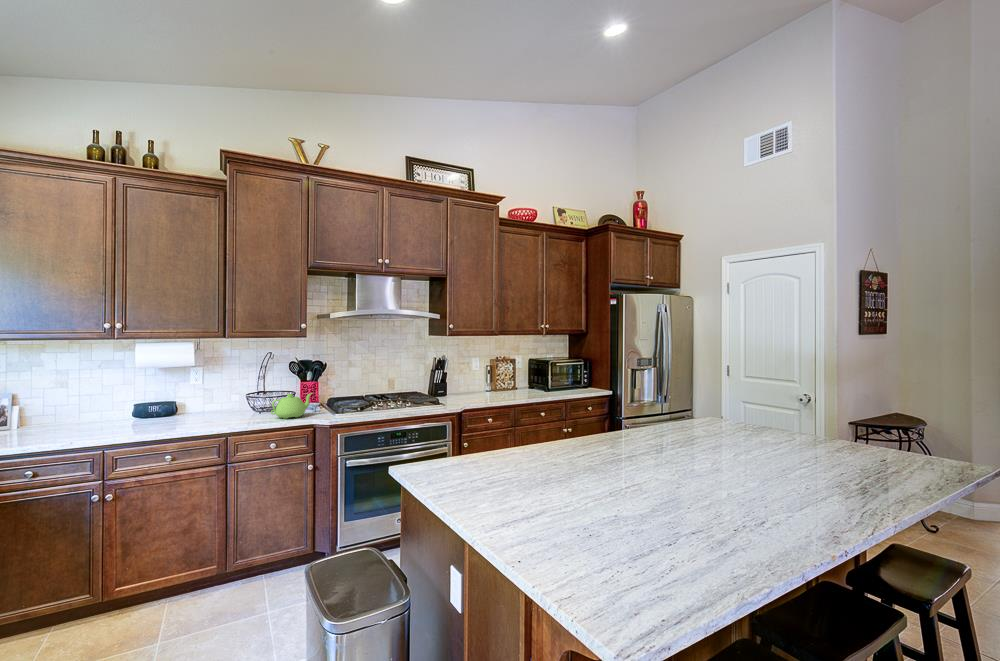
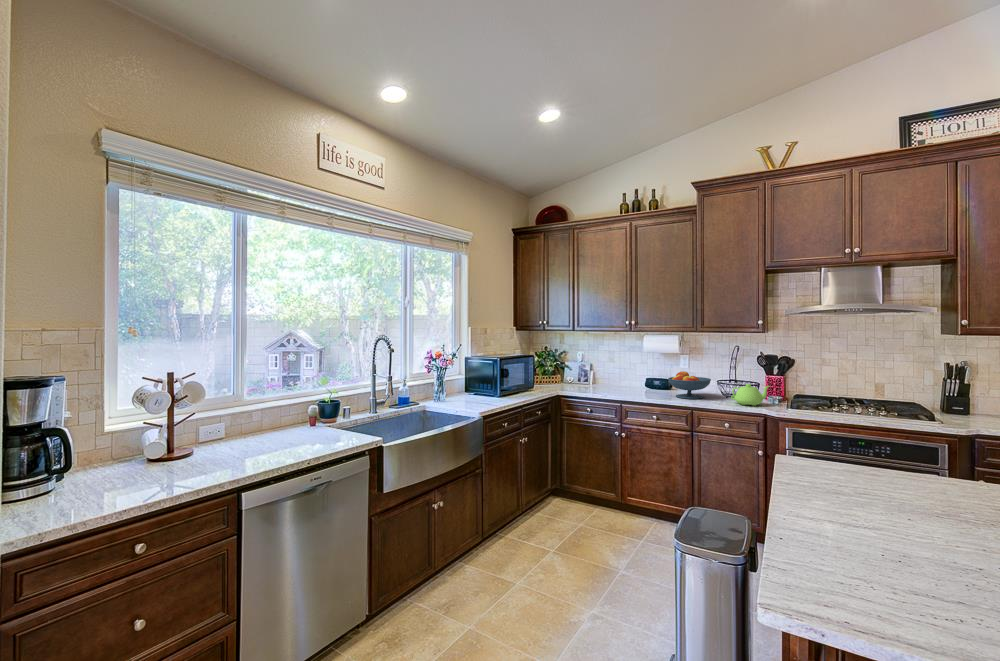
fruit bowl: none [181,388,242,424] -> present [668,371,711,399]

